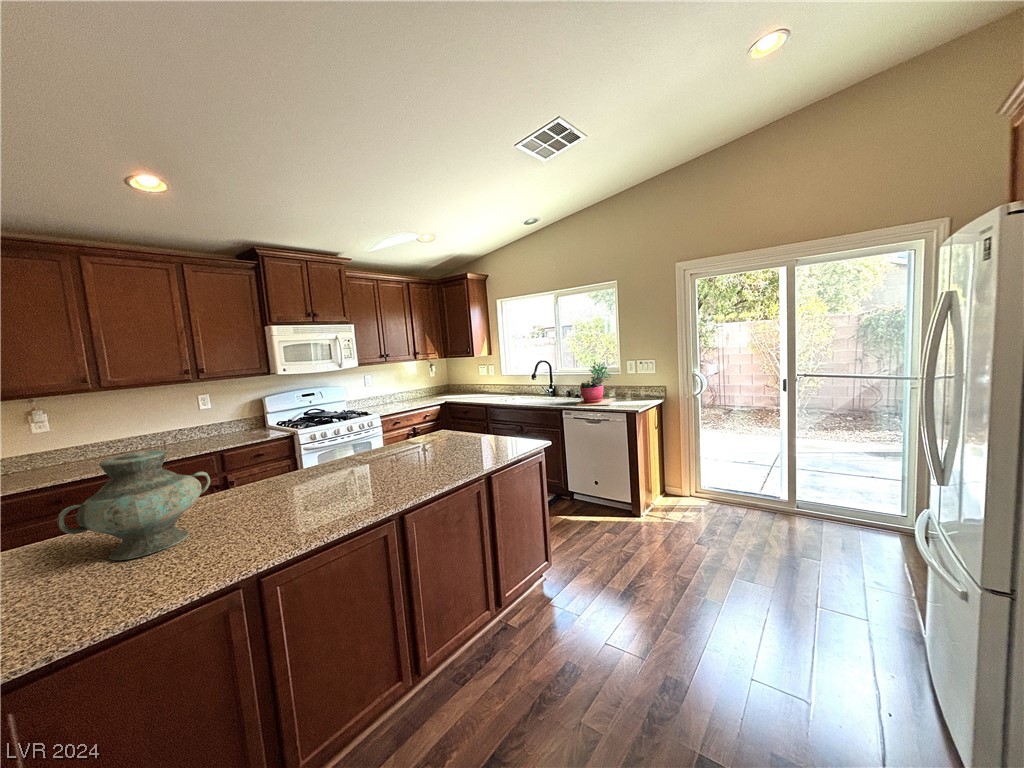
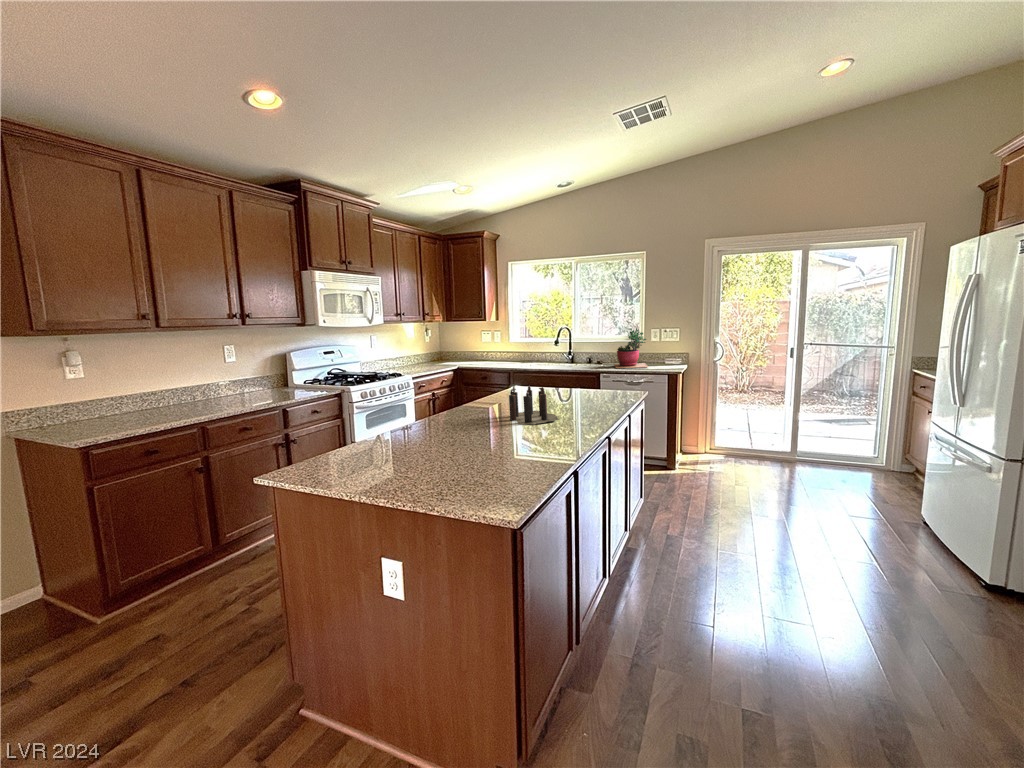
candle: none [309,447,398,497] -> present [509,386,559,425]
vase: present [57,450,210,560] -> none [396,368,480,463]

